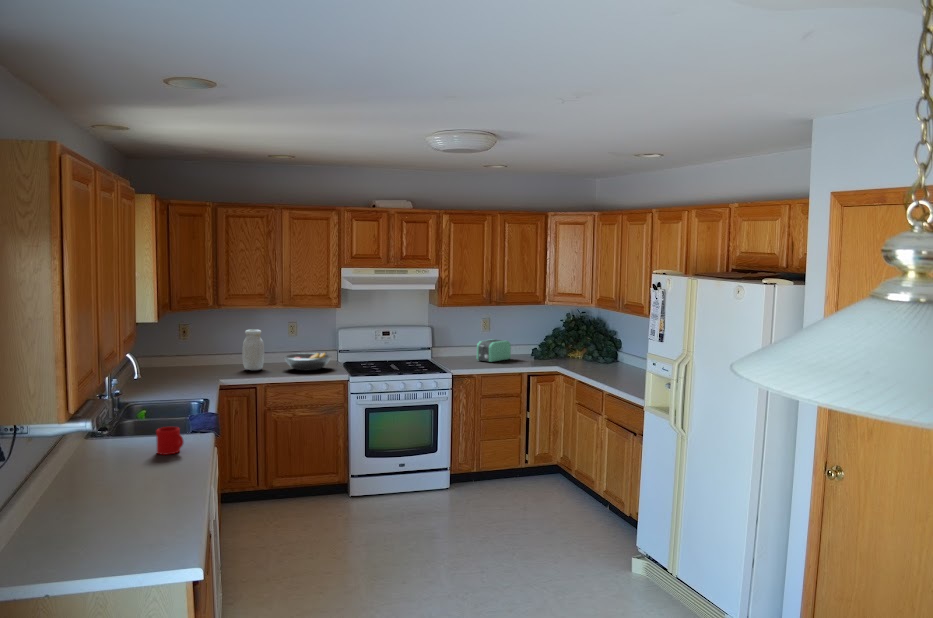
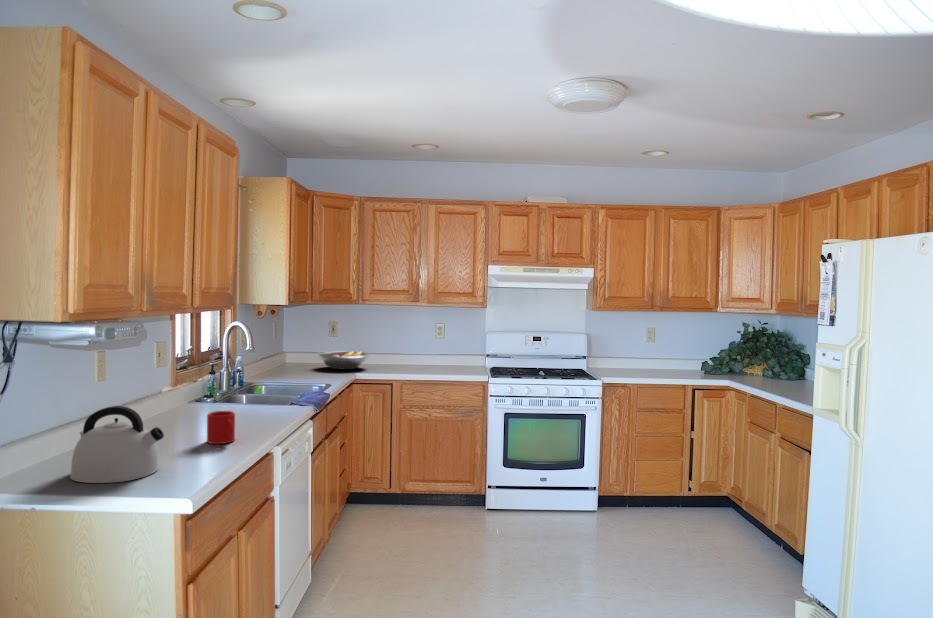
jar: present [242,330,264,370] -> none [389,326,411,367]
toaster: present [477,339,511,362] -> none [635,349,675,374]
fruit bowl: present [284,352,331,371] -> present [319,351,368,369]
kettle: none [81,429,153,490] -> present [70,406,164,483]

